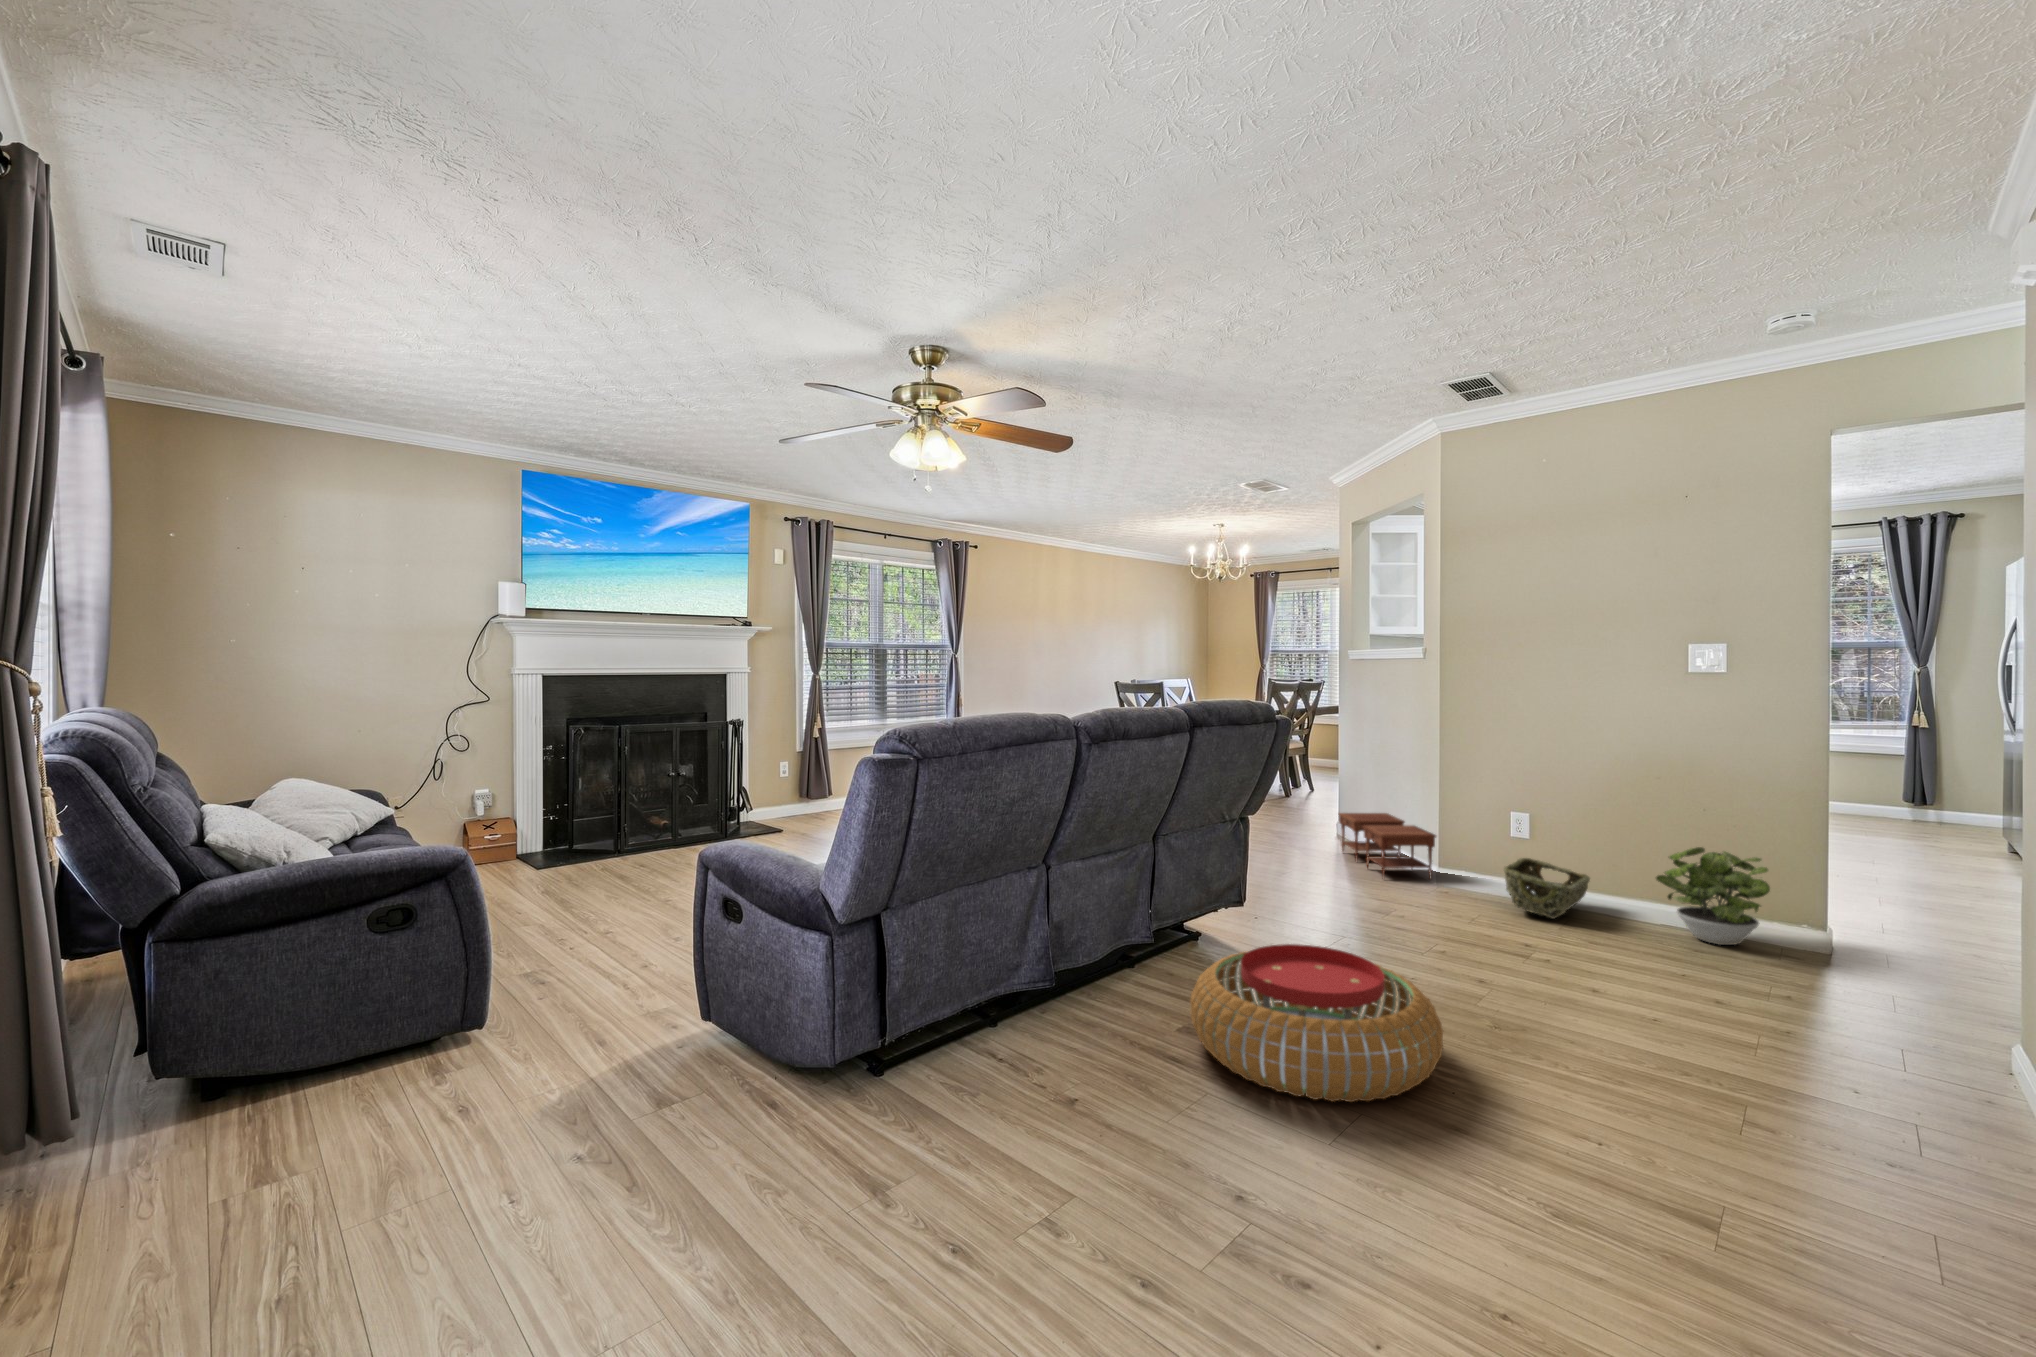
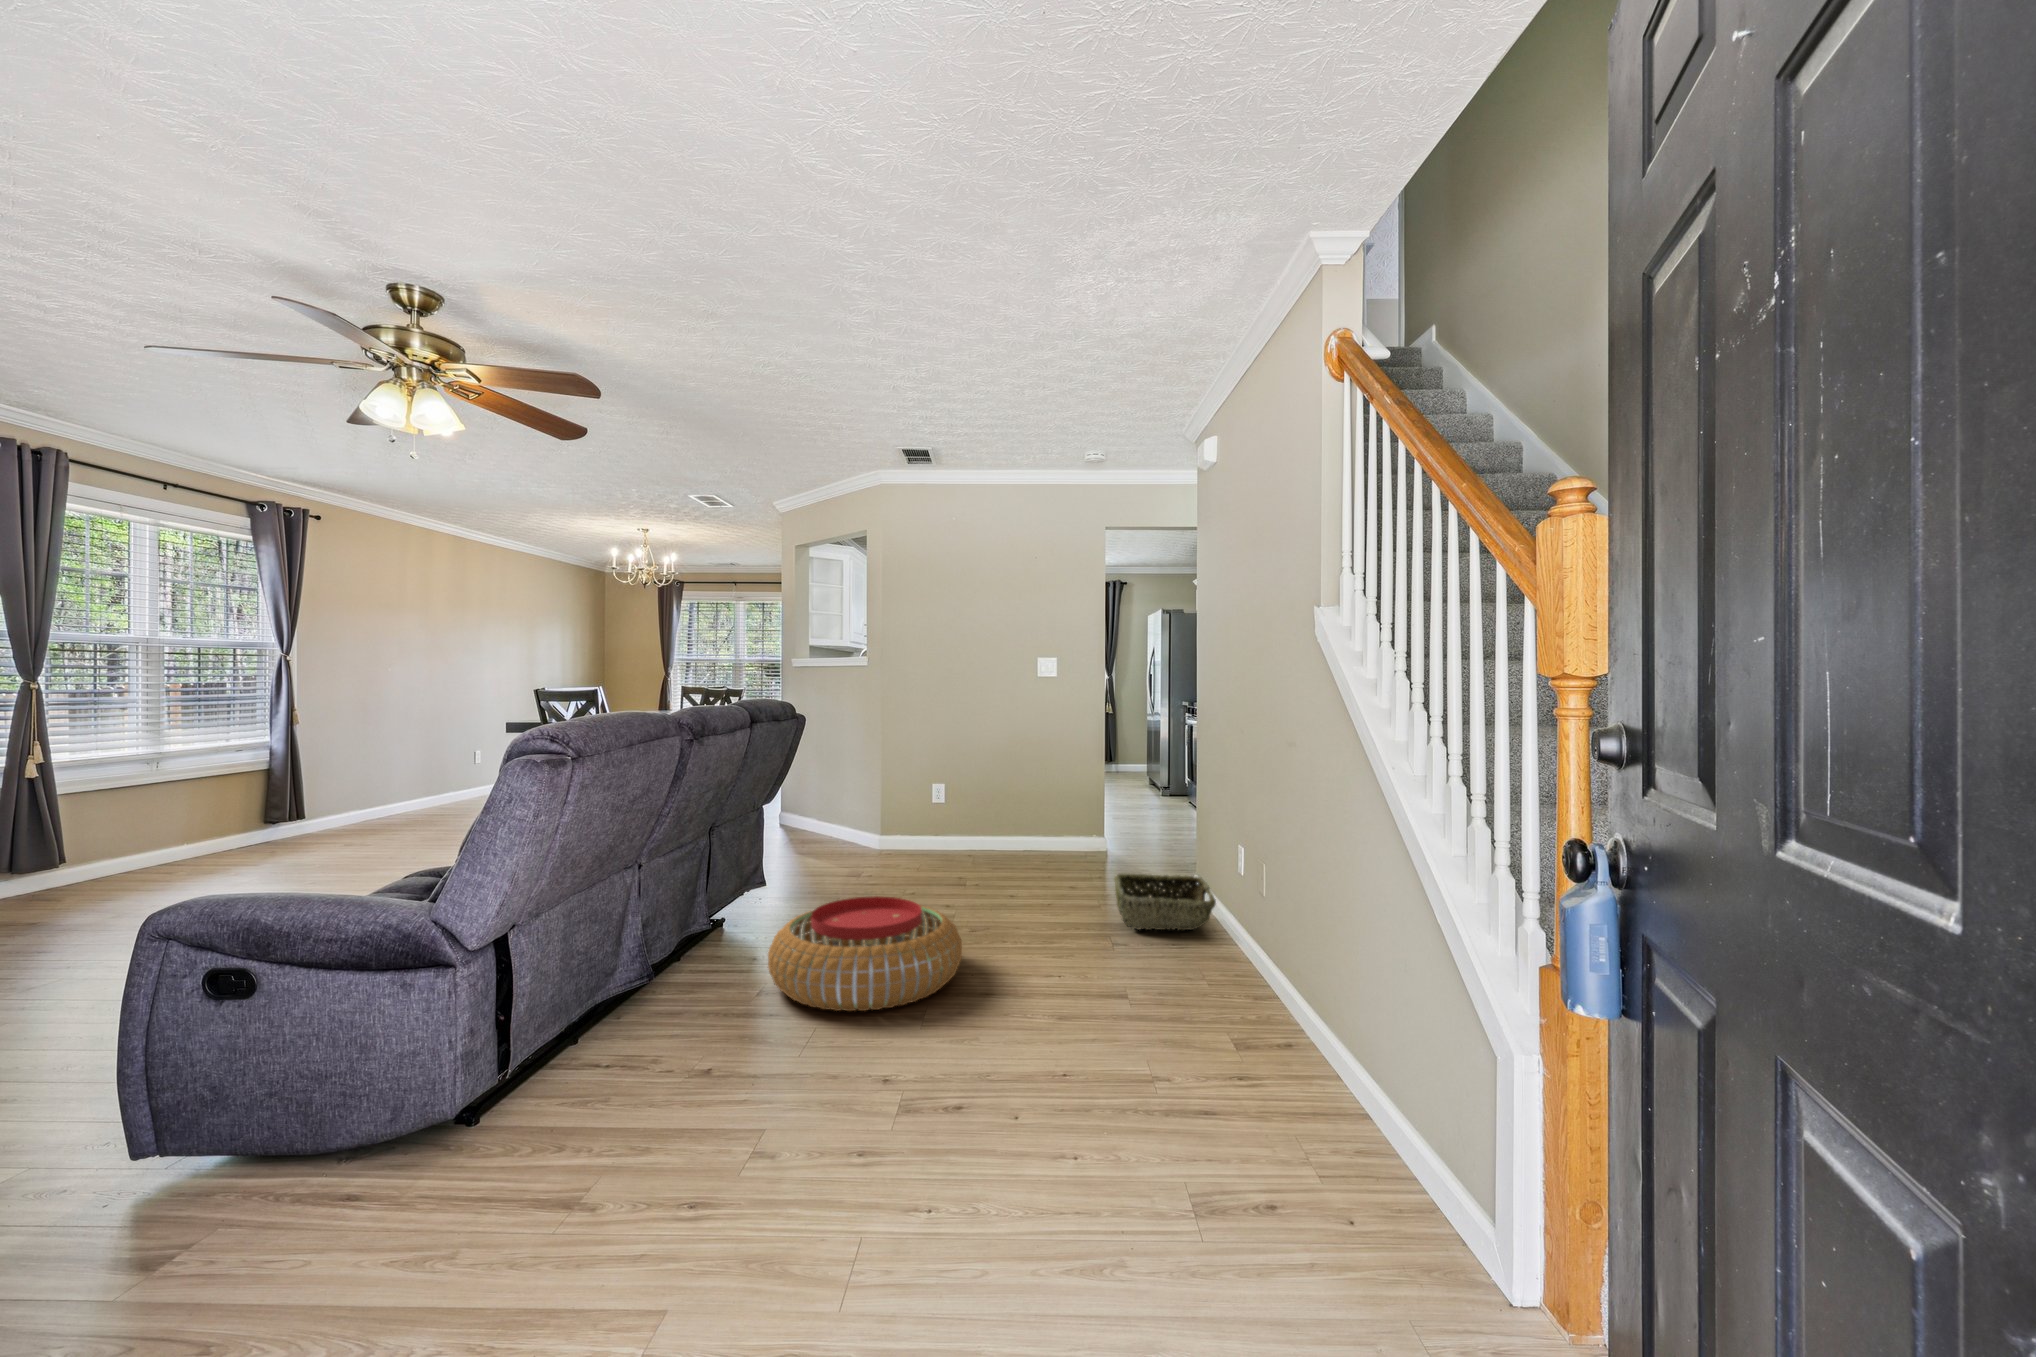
side table: present [1339,813,1436,879] -> none [789,797,877,852]
potted plant: present [1656,847,1770,945] -> none [1026,793,1082,857]
woven basket: present [1503,858,1590,919] -> present [1114,874,1216,930]

